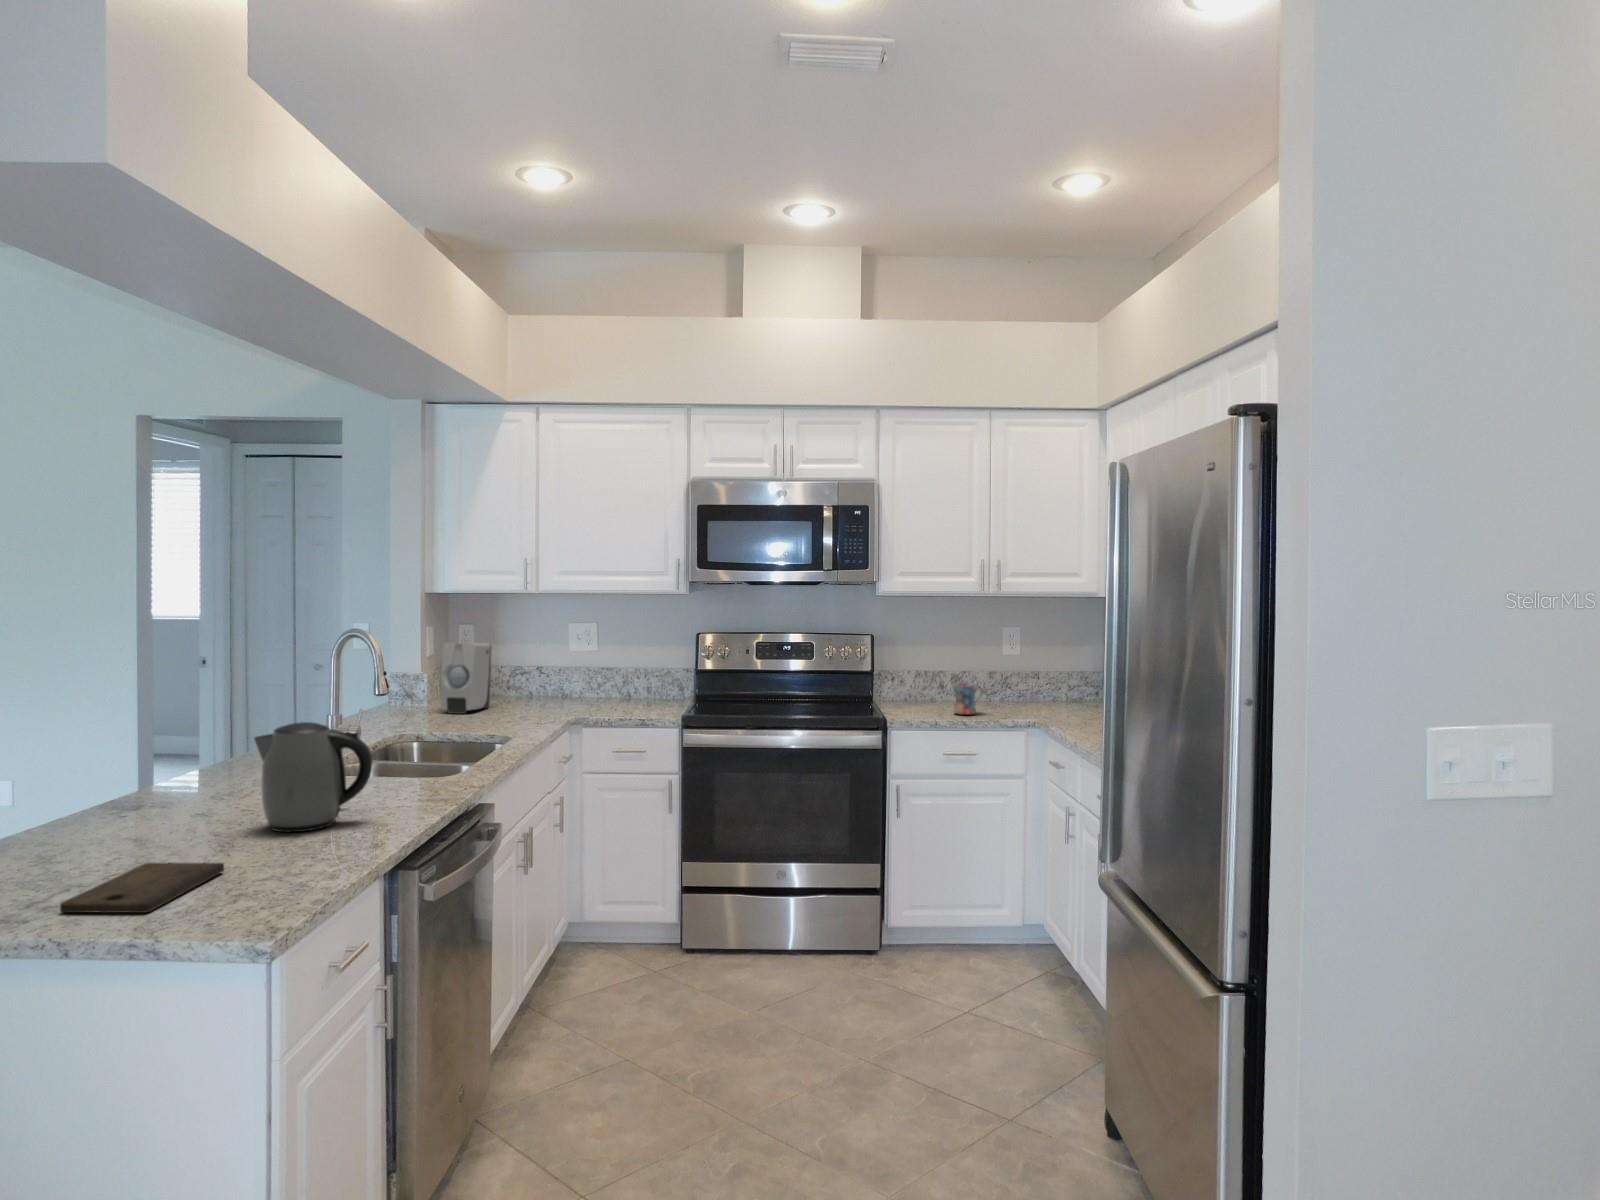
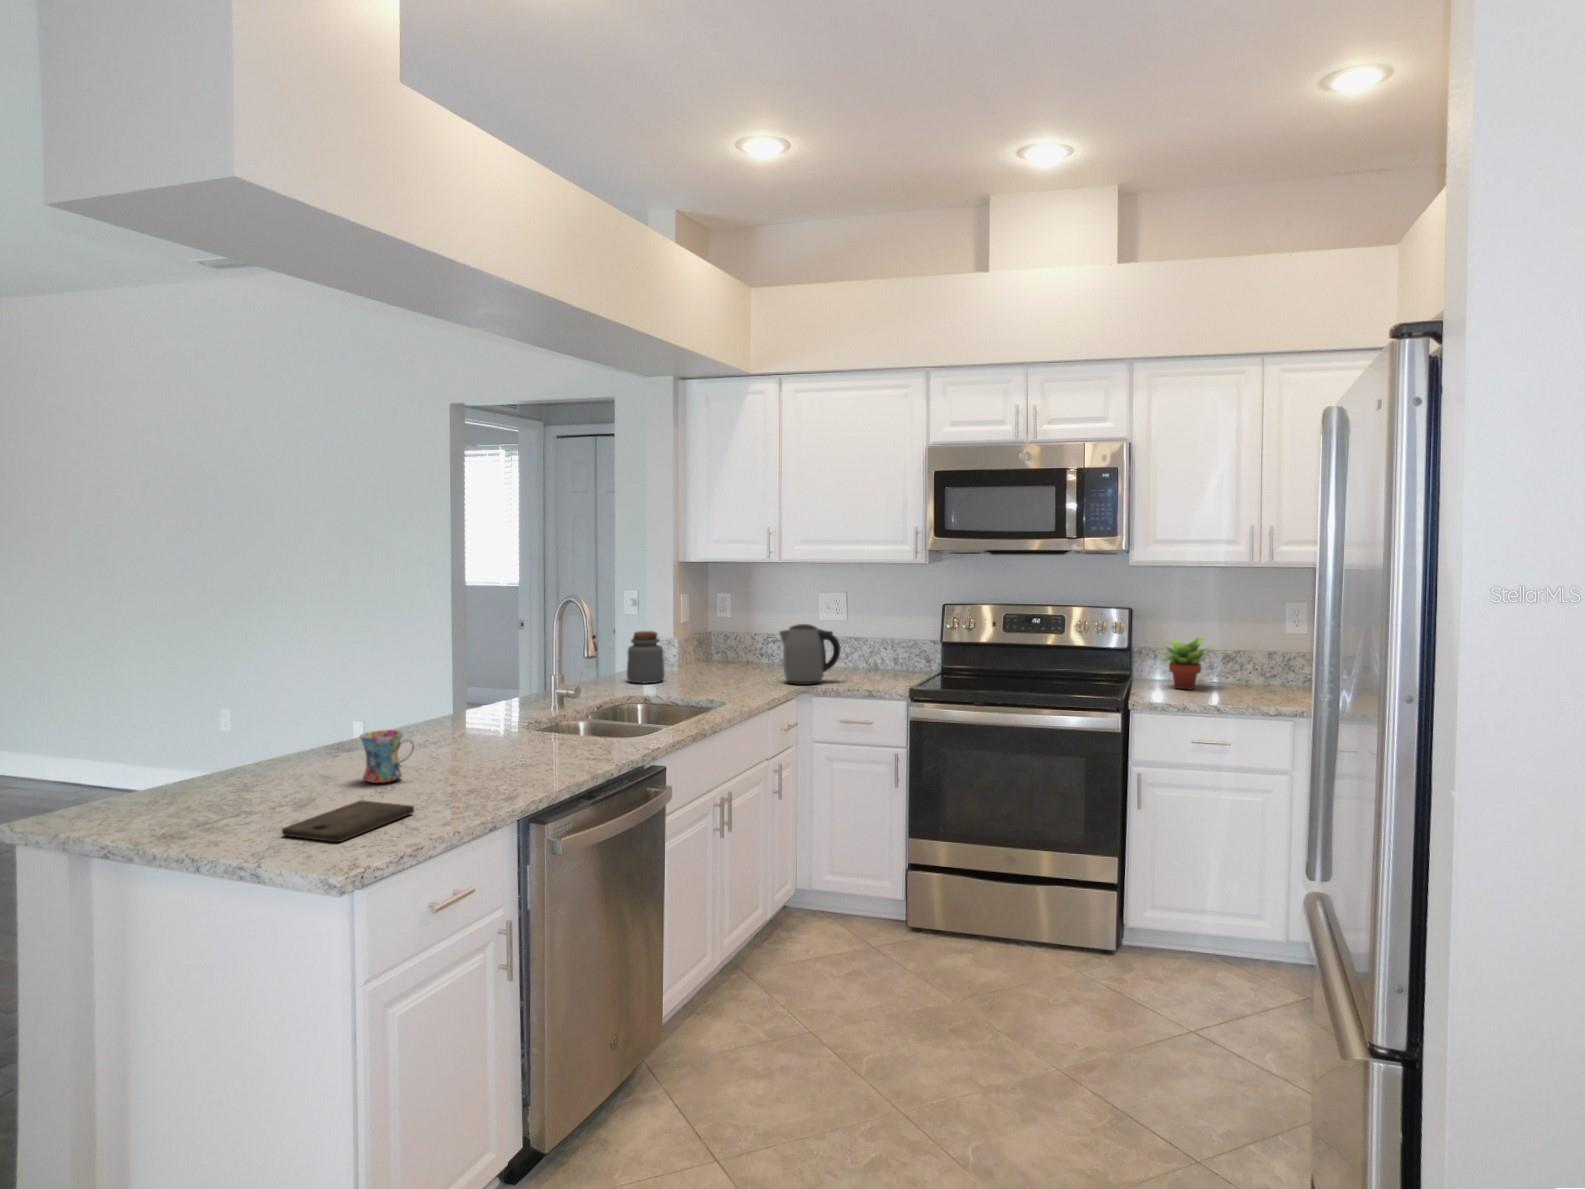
soap dispenser: present [441,643,491,714] -> none [685,610,735,679]
succulent plant: none [897,654,947,705] -> present [1162,634,1210,689]
jar: none [378,666,420,721] -> present [627,631,664,683]
mug: present [953,683,983,715] -> present [360,730,415,783]
kettle: present [254,722,373,832] -> present [780,624,840,685]

